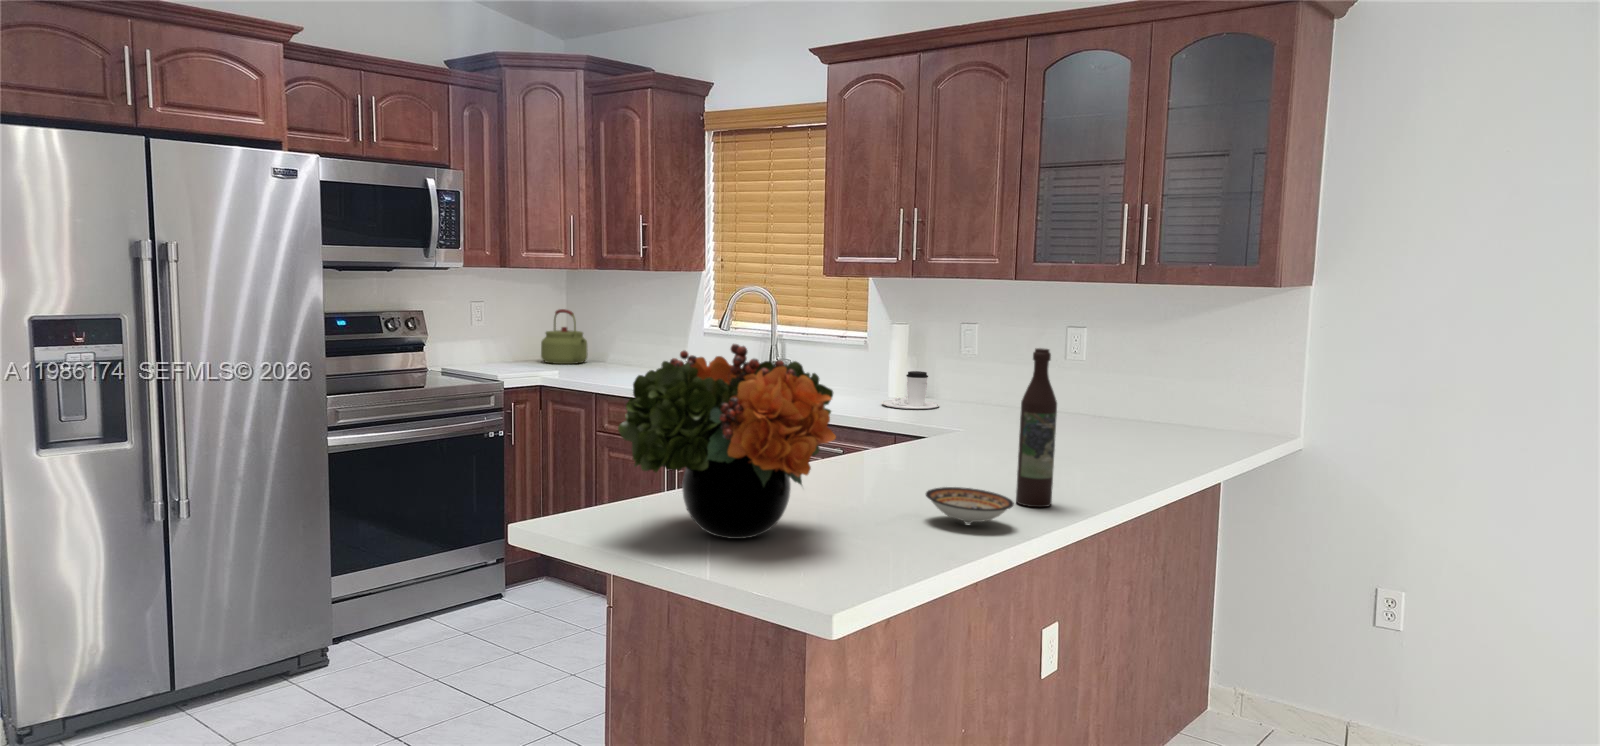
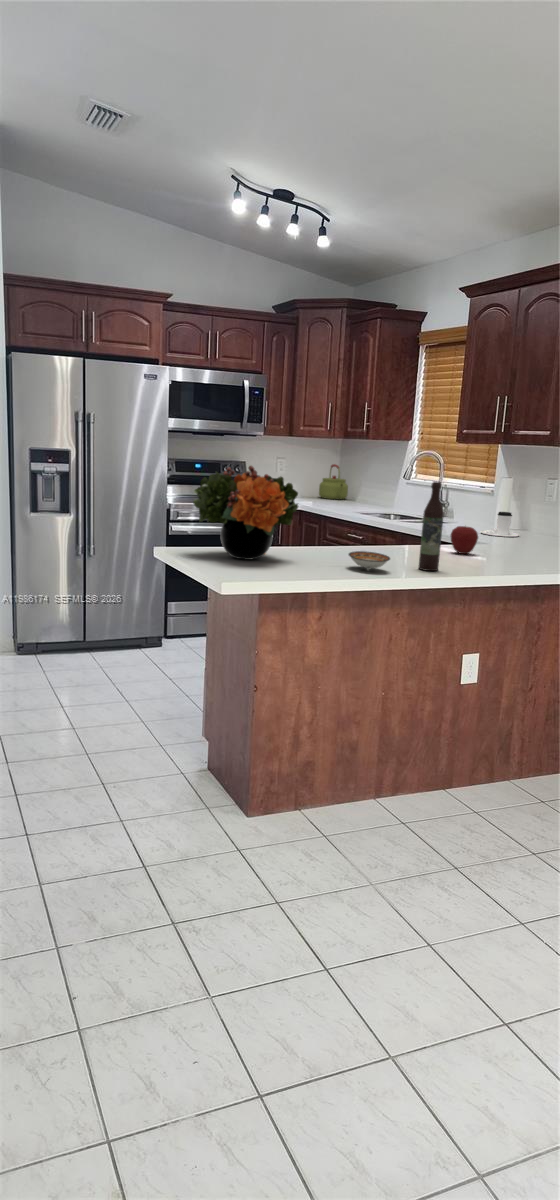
apple: none [959,409,1005,456] -> present [451,526,478,554]

